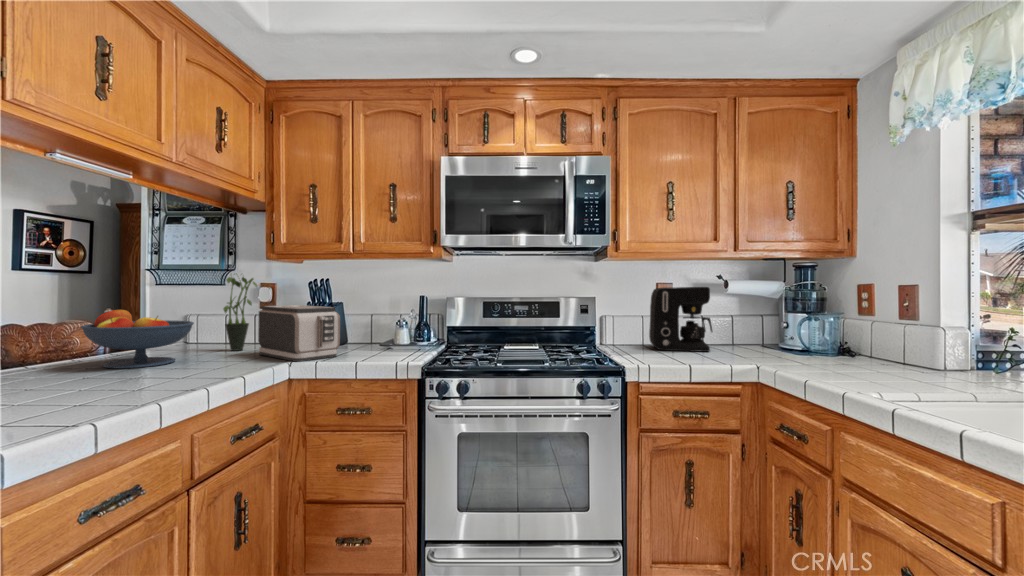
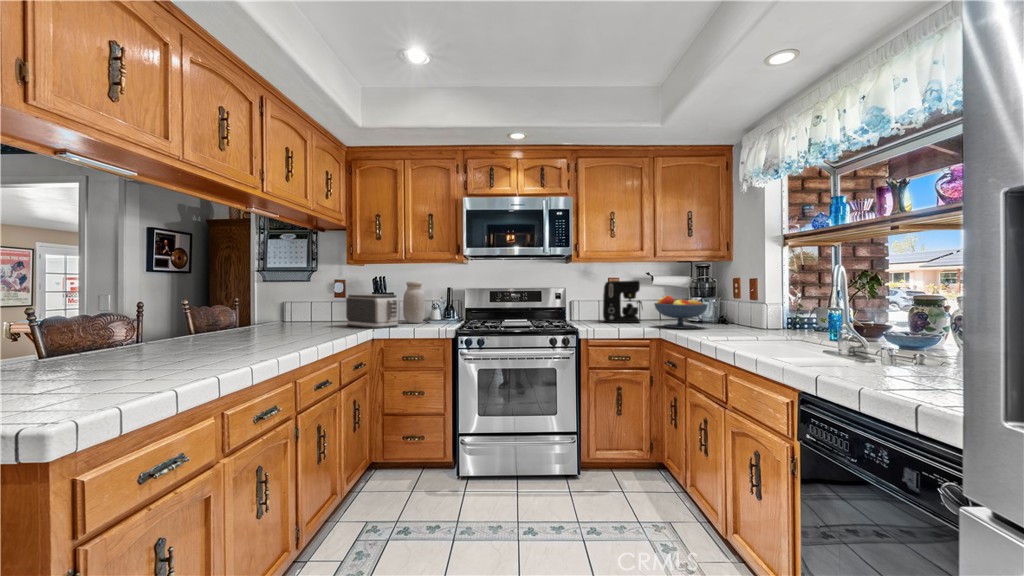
potted plant: present [223,277,257,351] -> none [320,273,341,325]
jar: none [354,286,387,348] -> present [403,281,425,323]
fruit bowl: present [81,310,194,368] -> present [654,296,708,329]

